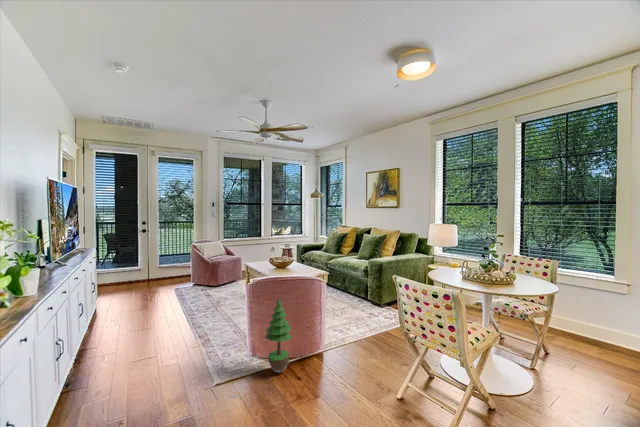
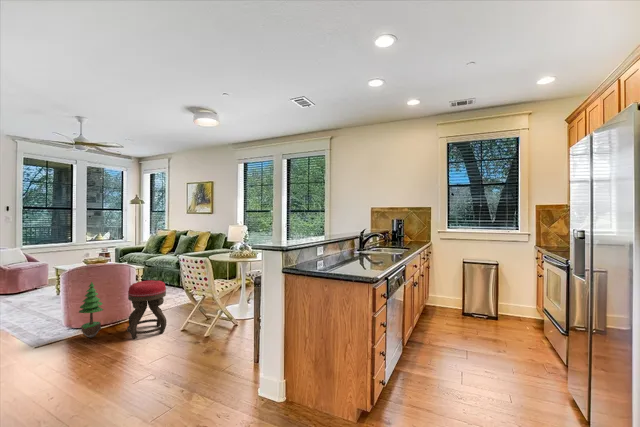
ottoman: none [321,301,373,390] -> present [127,280,166,339]

